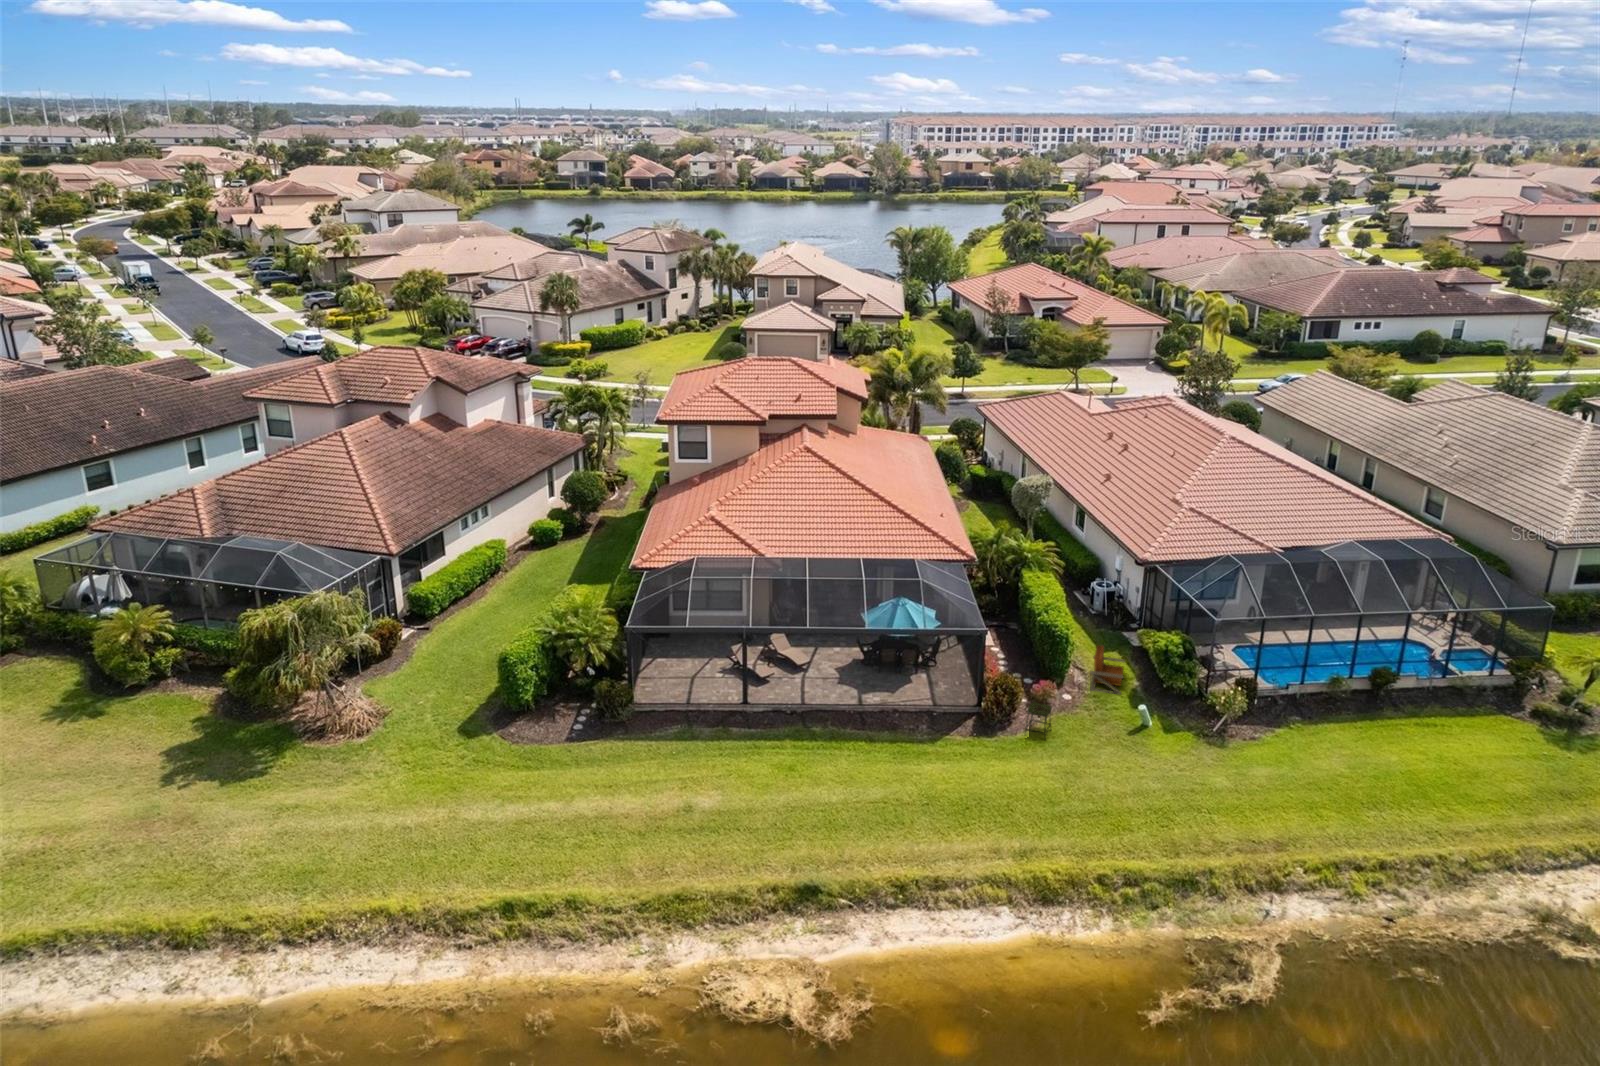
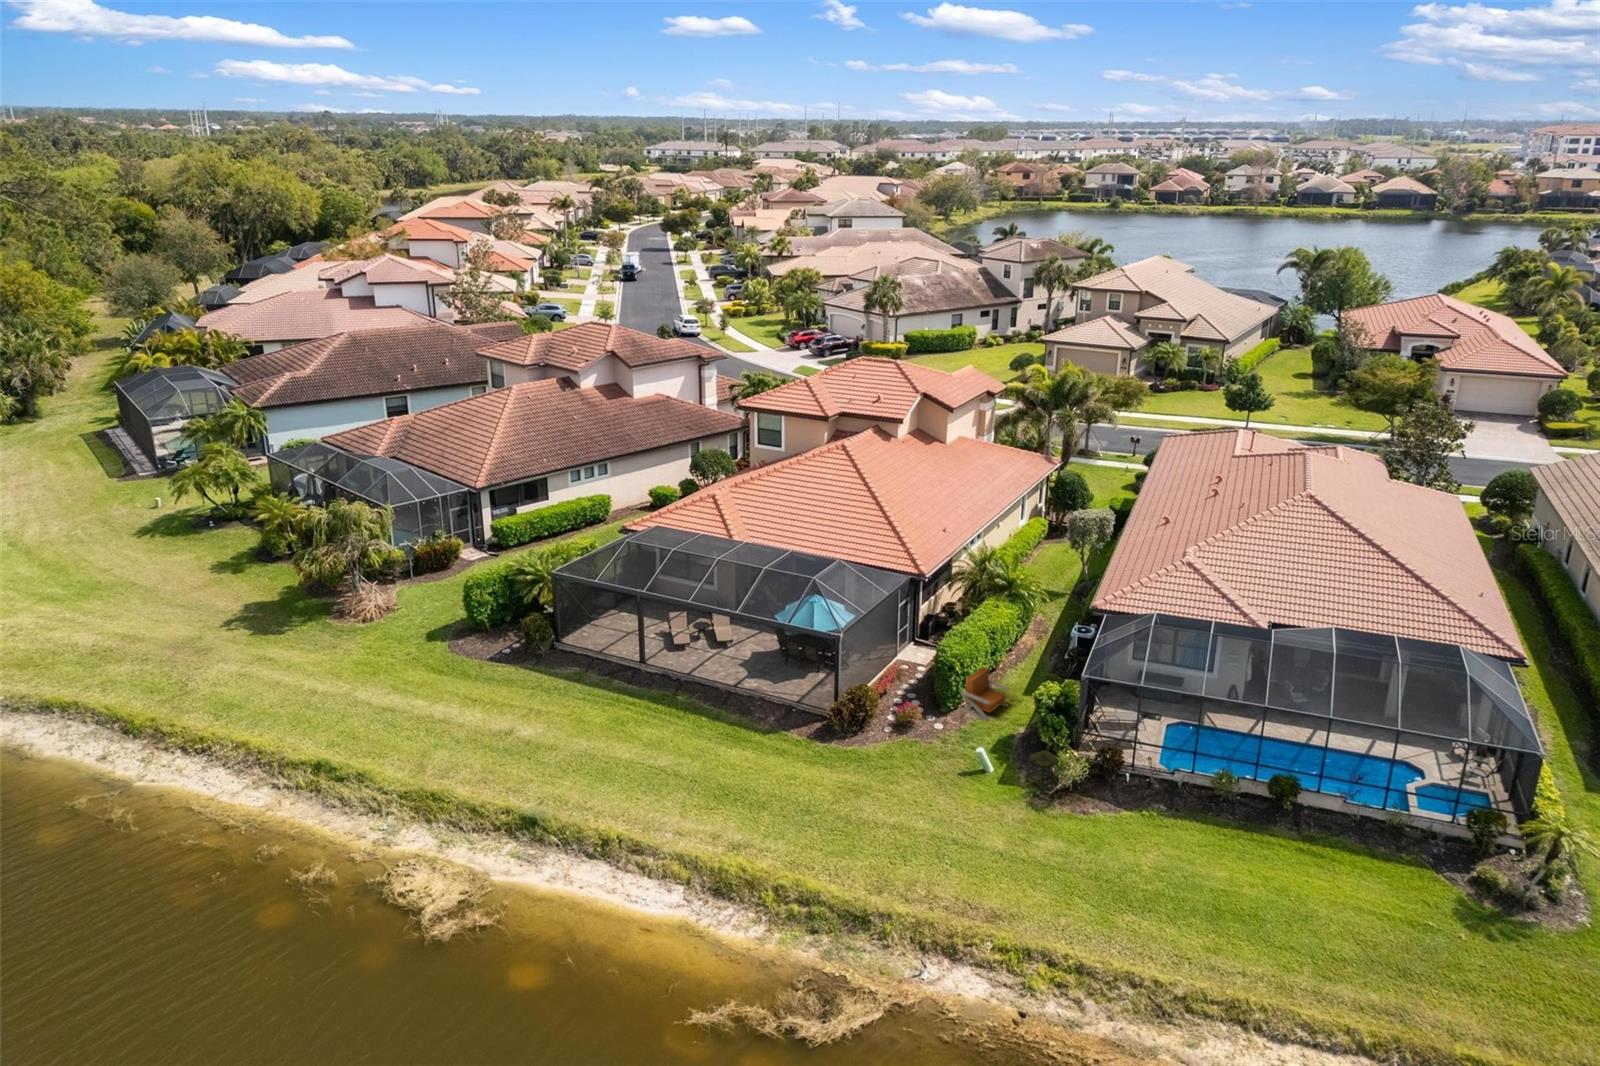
stool: present [1025,702,1052,736] -> present [1025,750,1059,794]

